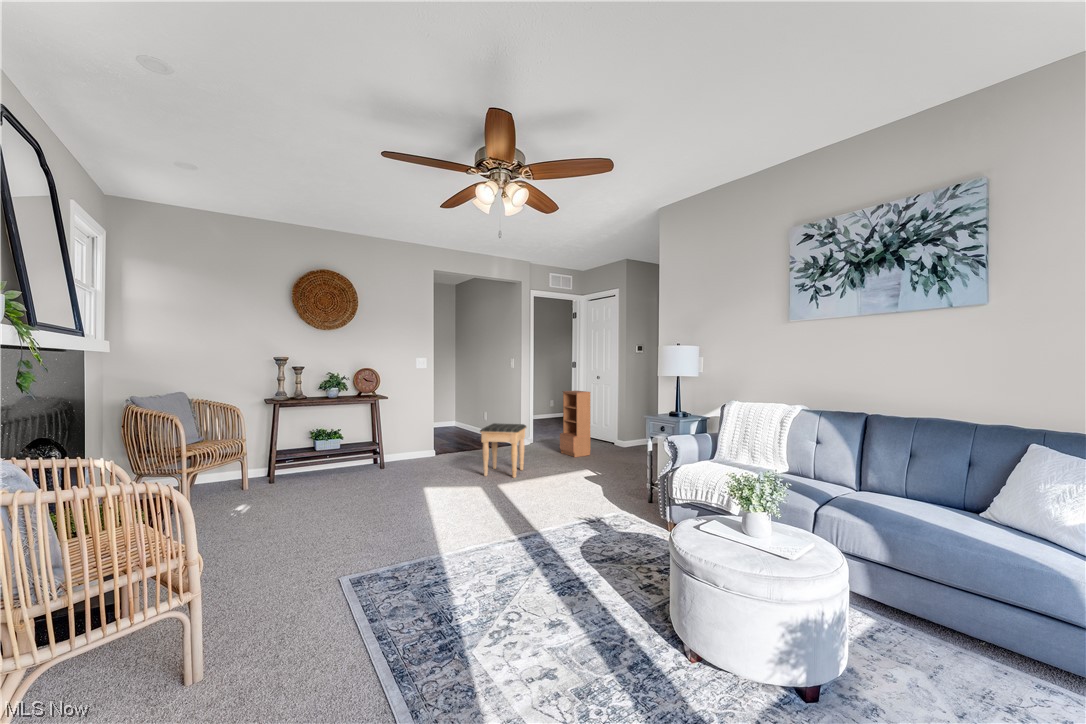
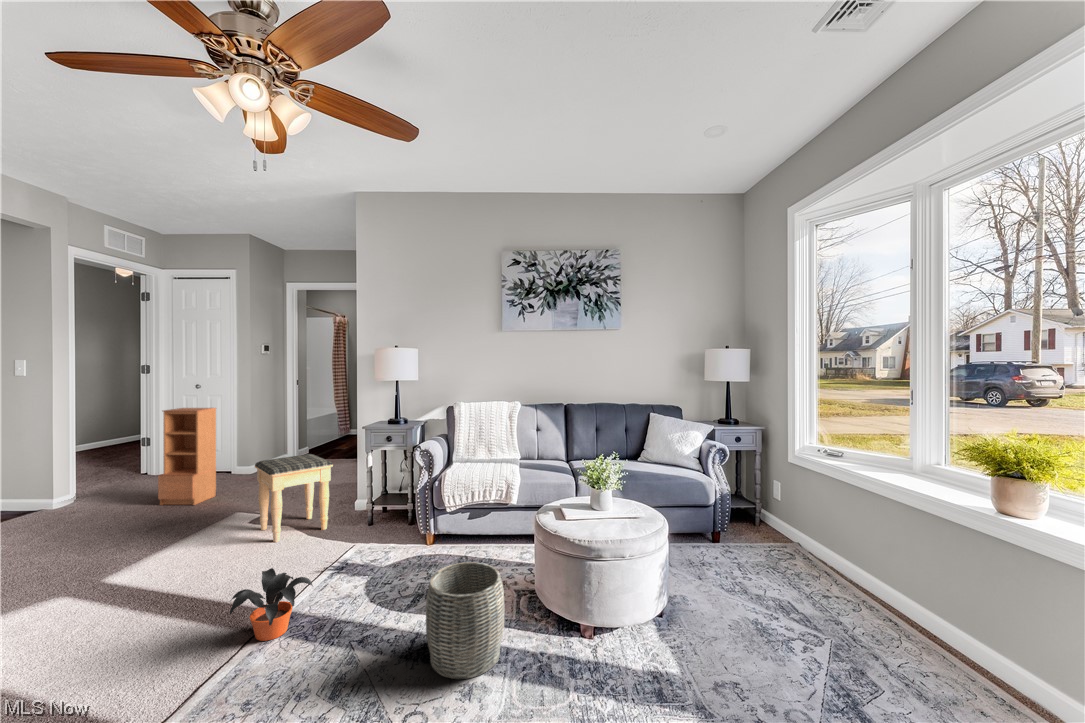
footstool: present [480,423,527,478] -> present [255,454,333,542]
potted plant: none [494,495,542,540] -> present [230,568,313,641]
woven basket: none [552,528,619,623] -> present [426,562,504,679]

